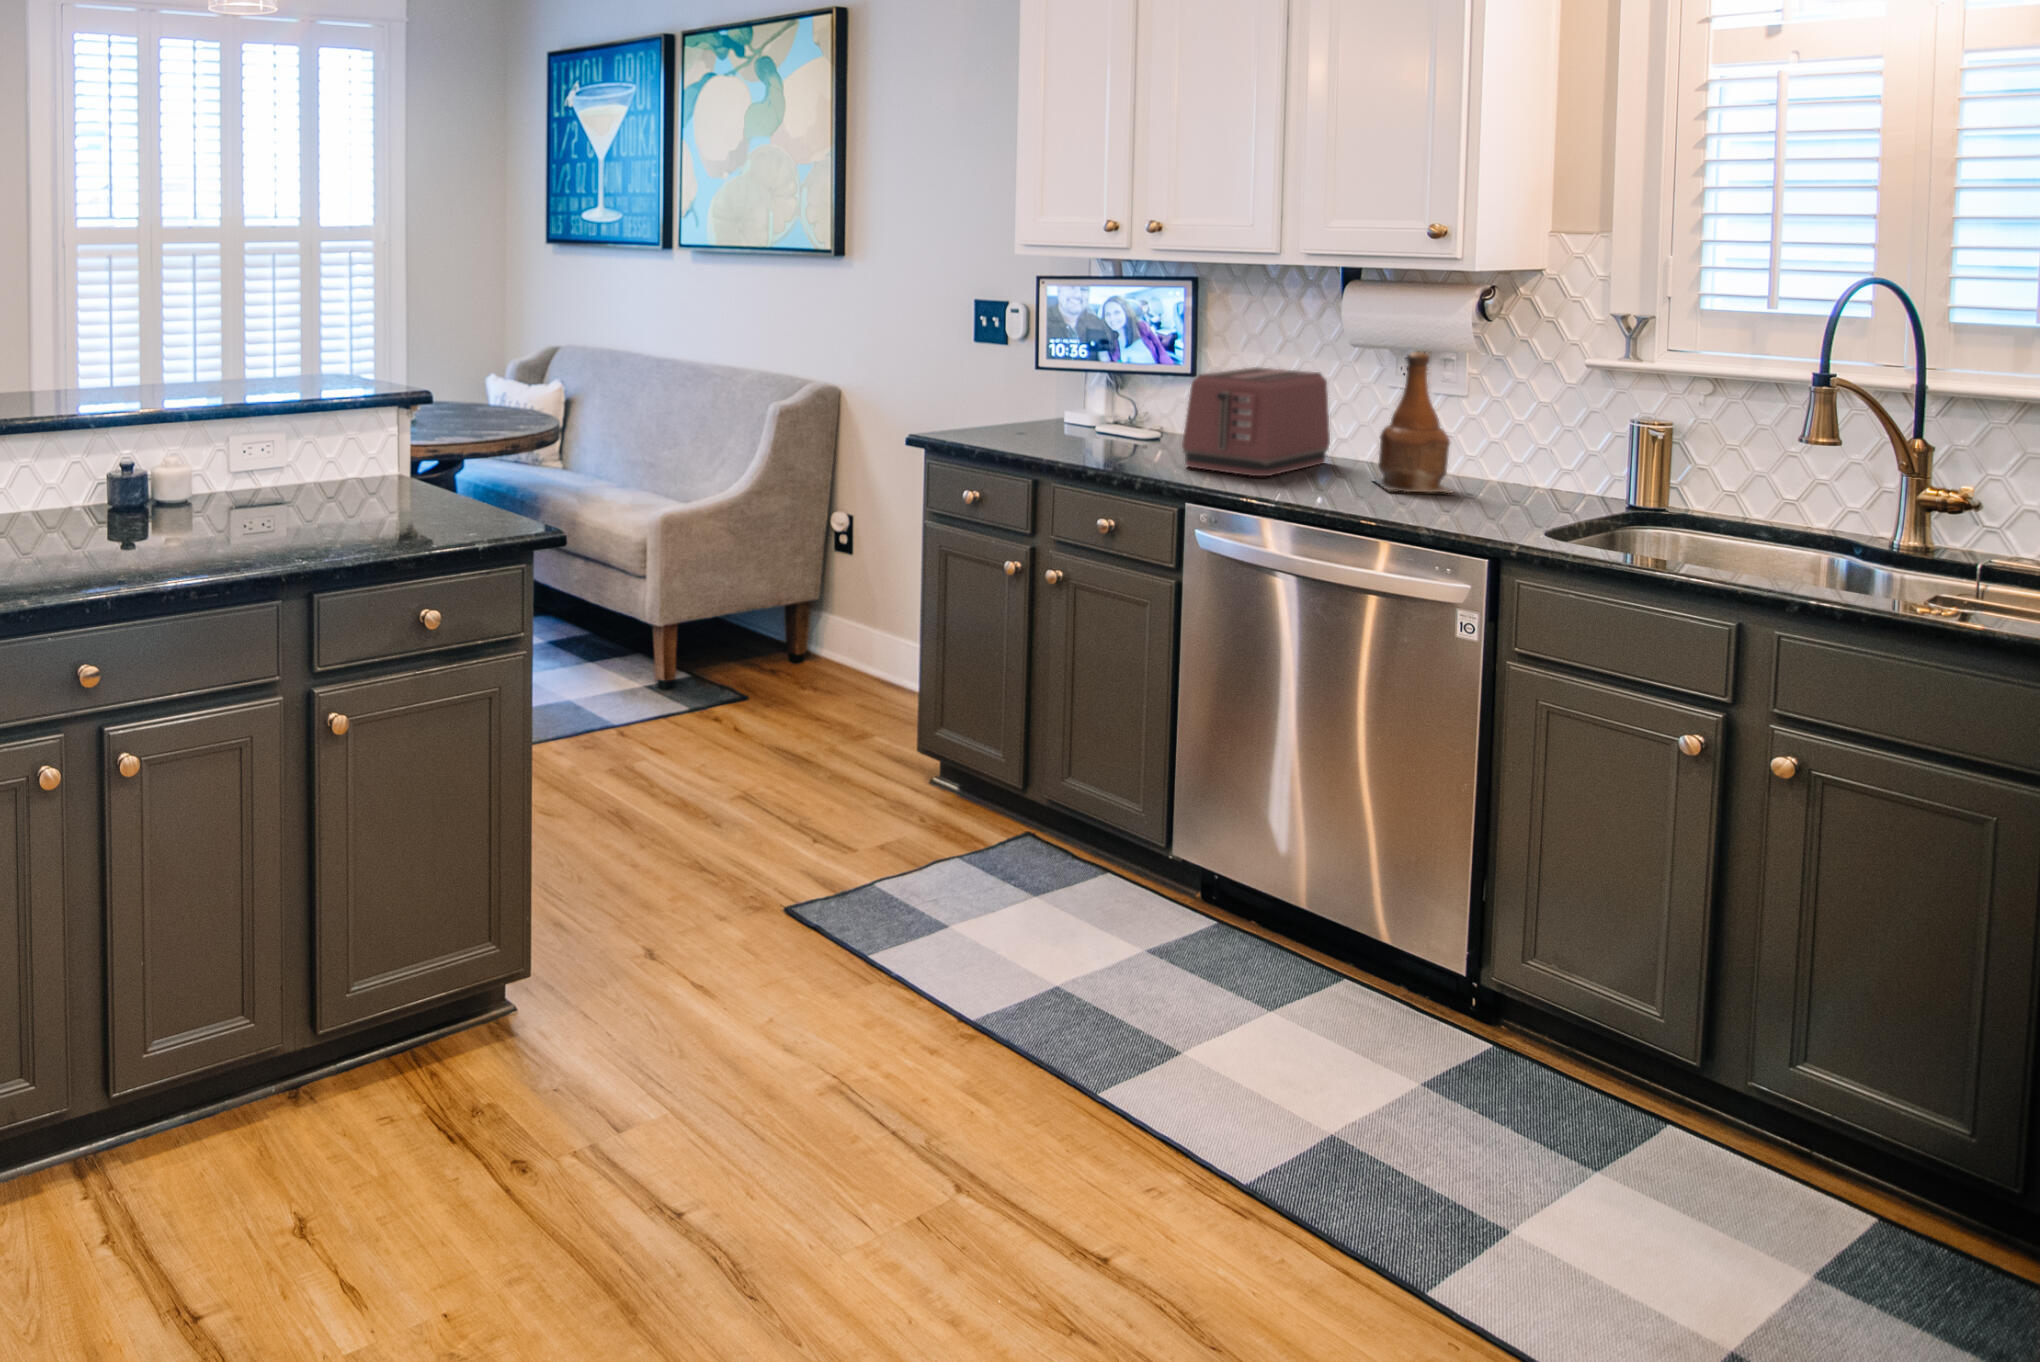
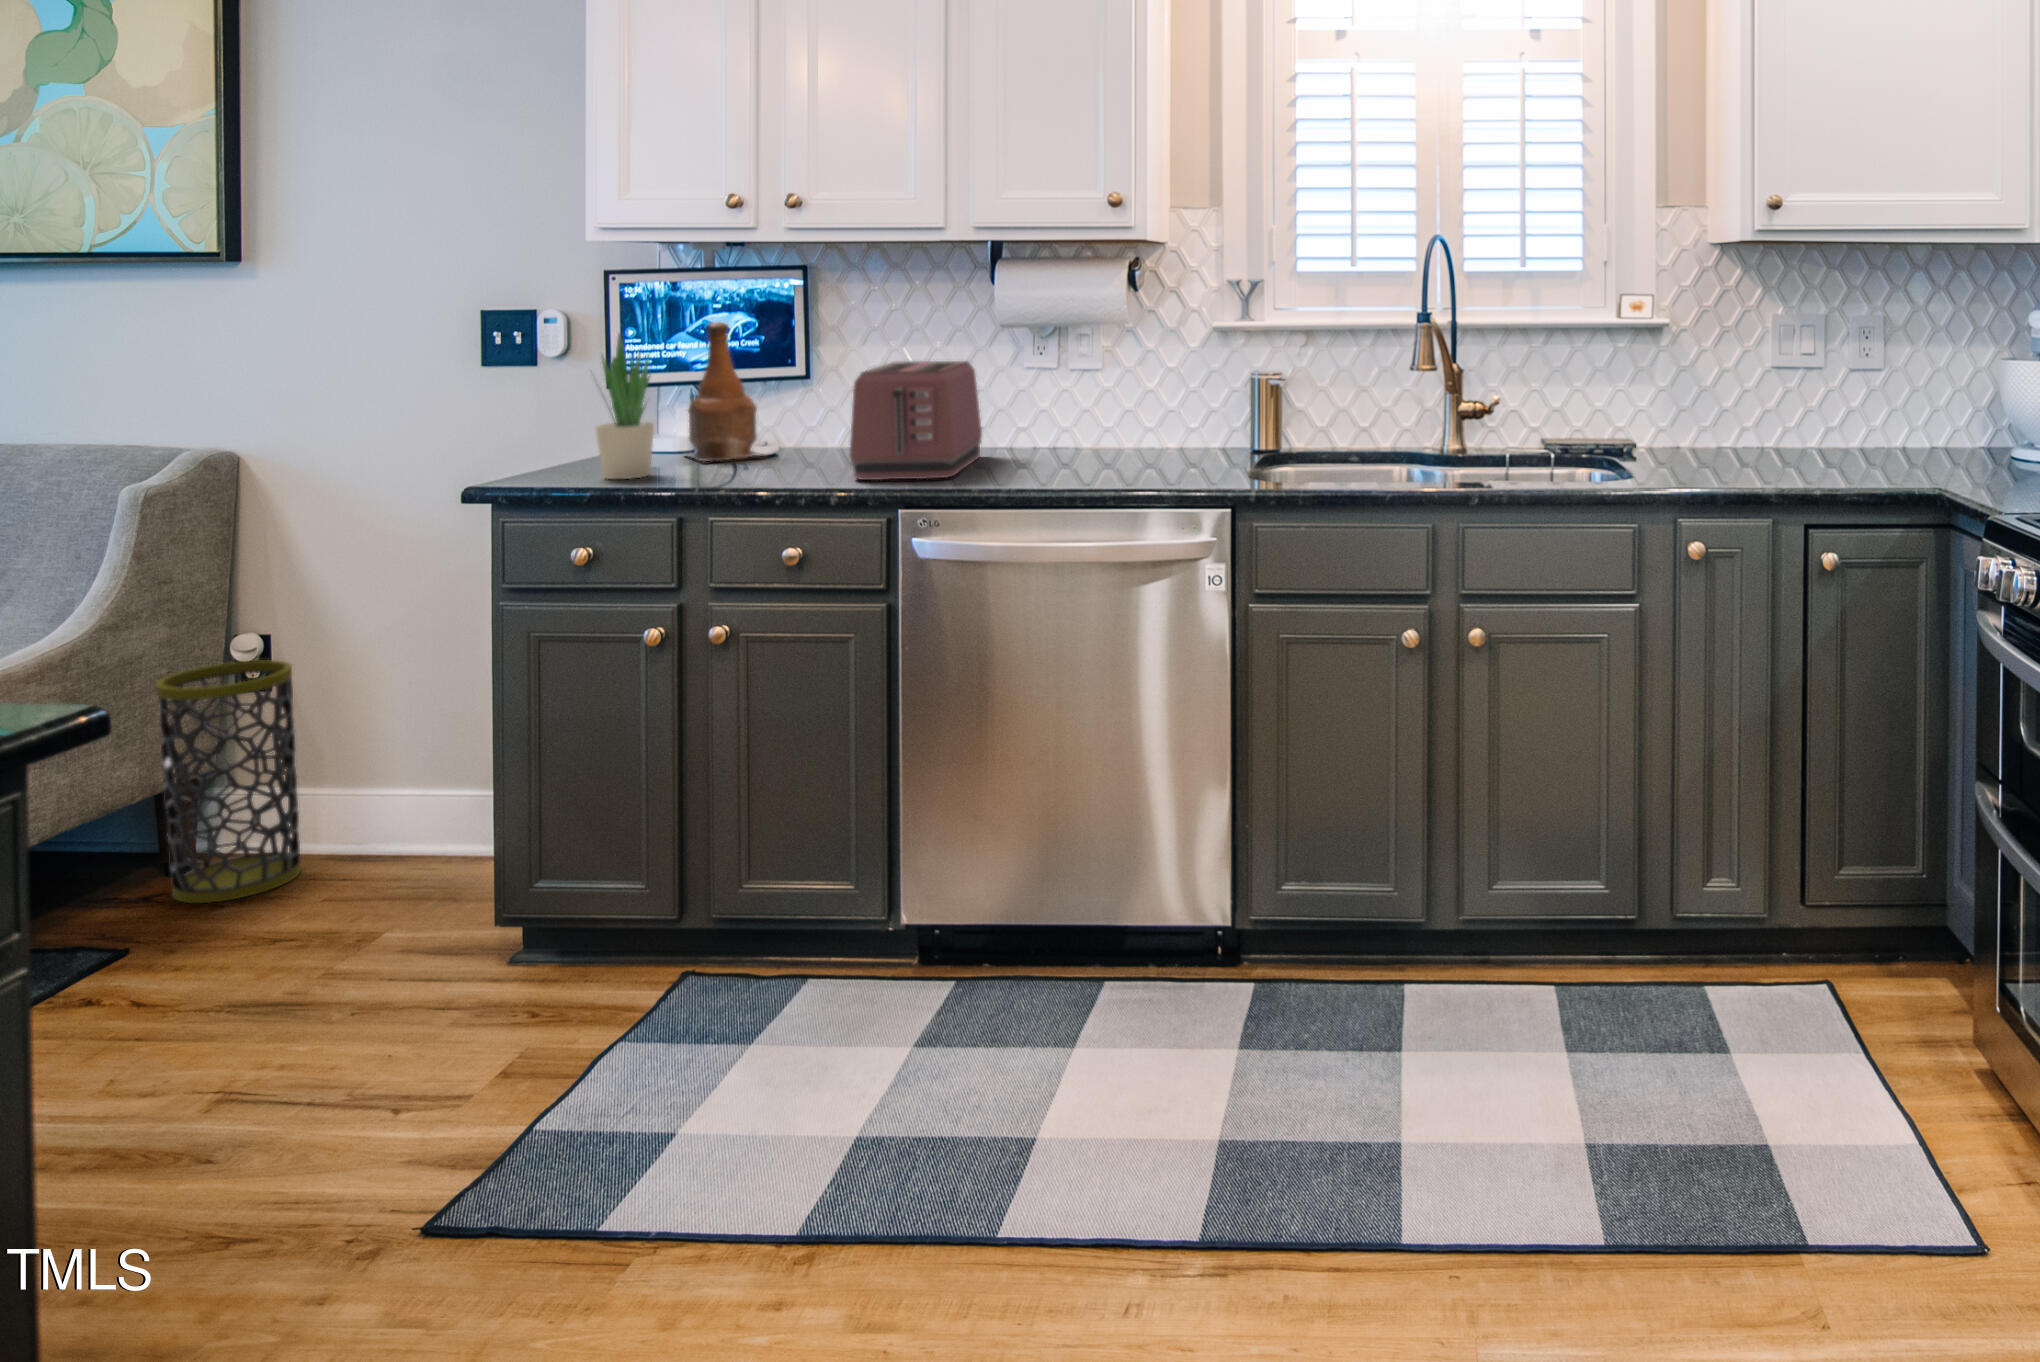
potted plant: none [1010,325,1057,441] -> present [591,334,654,479]
bottle: present [1373,352,1452,493] -> present [686,322,766,461]
trash can: none [785,530,859,689] -> present [156,660,301,903]

